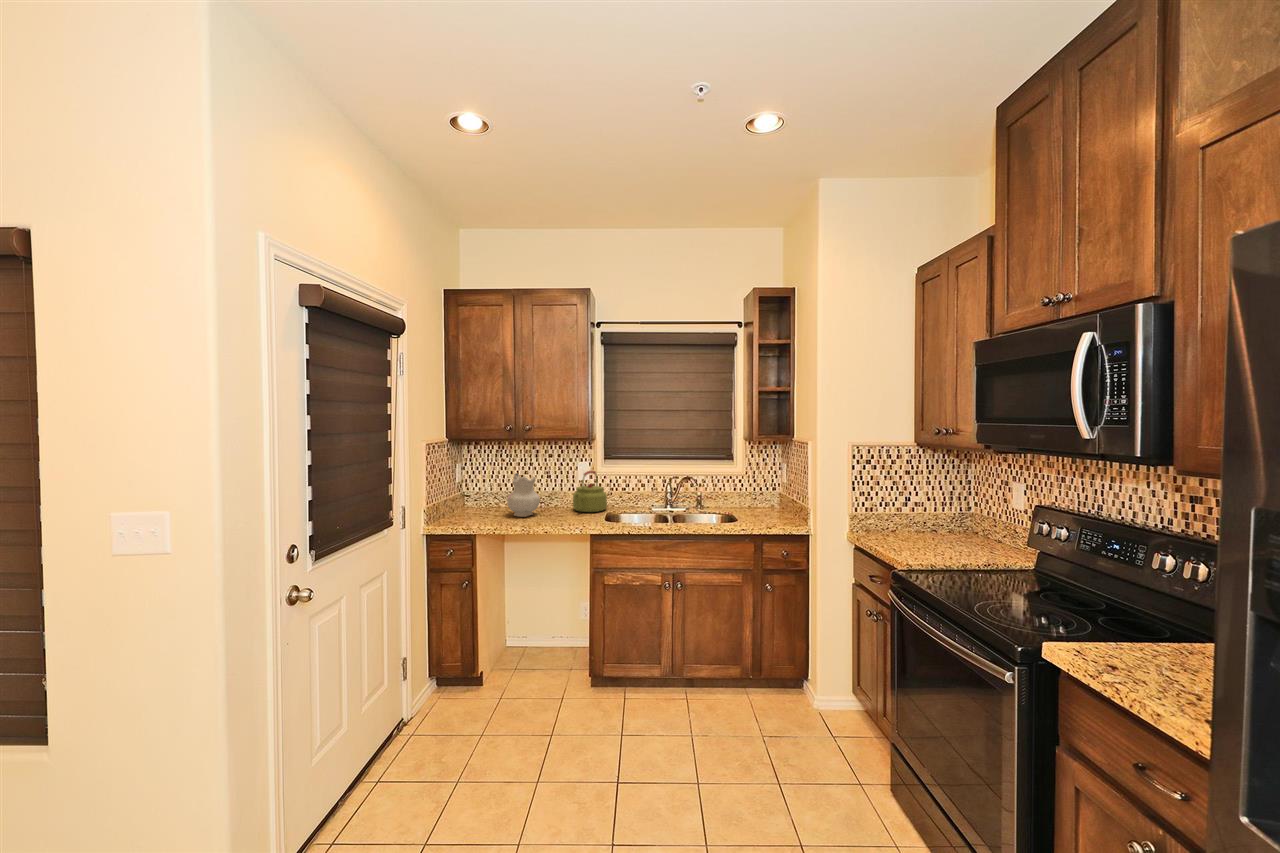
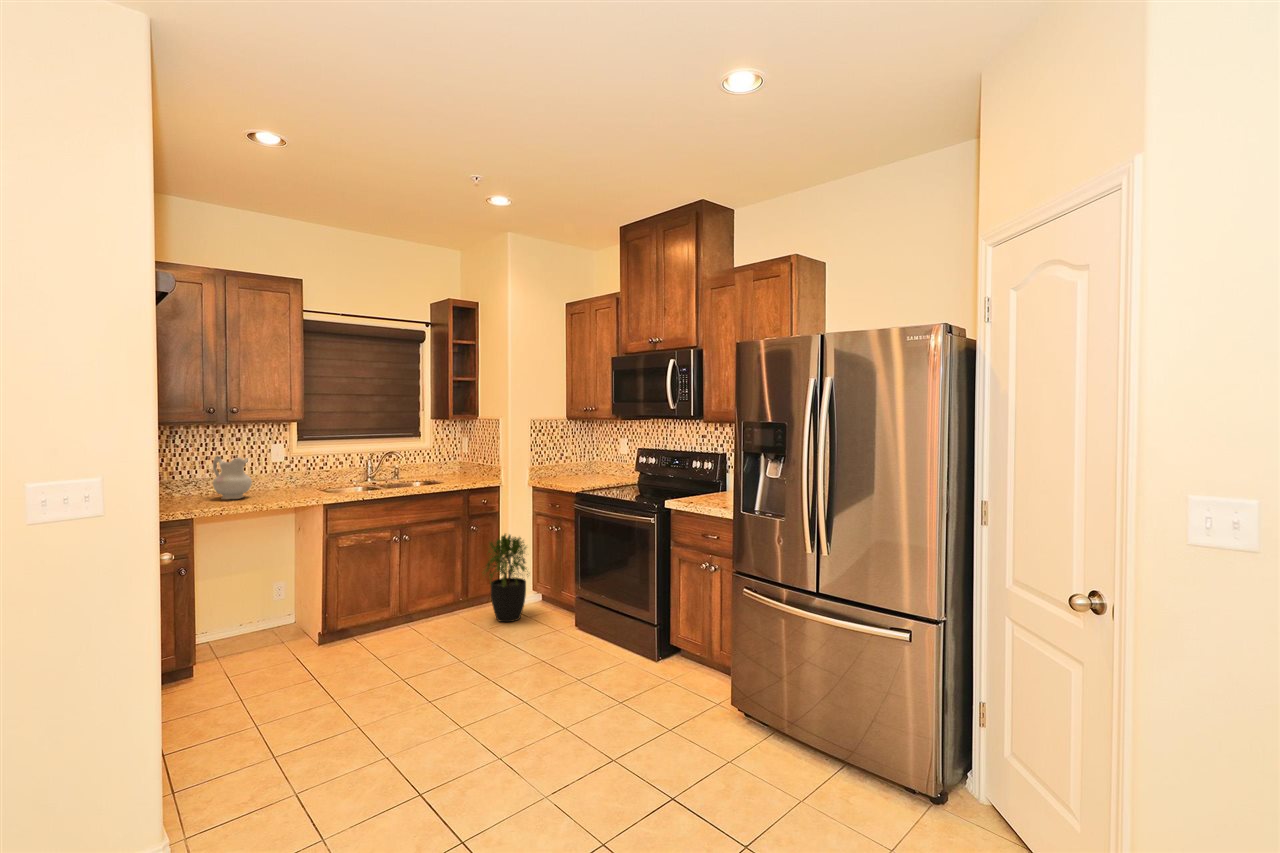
kettle: present [573,471,607,512] -> none [277,451,315,491]
potted plant: none [759,603,836,734] -> present [486,534,528,622]

